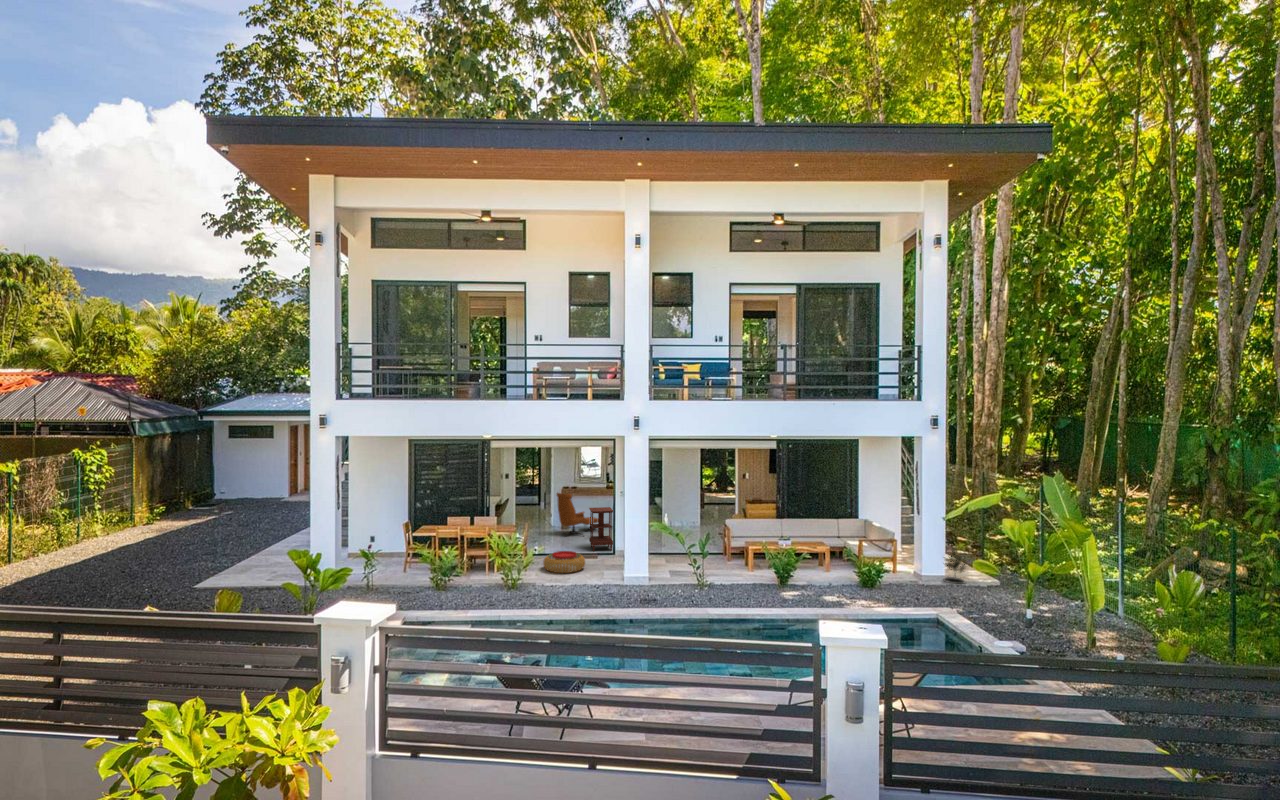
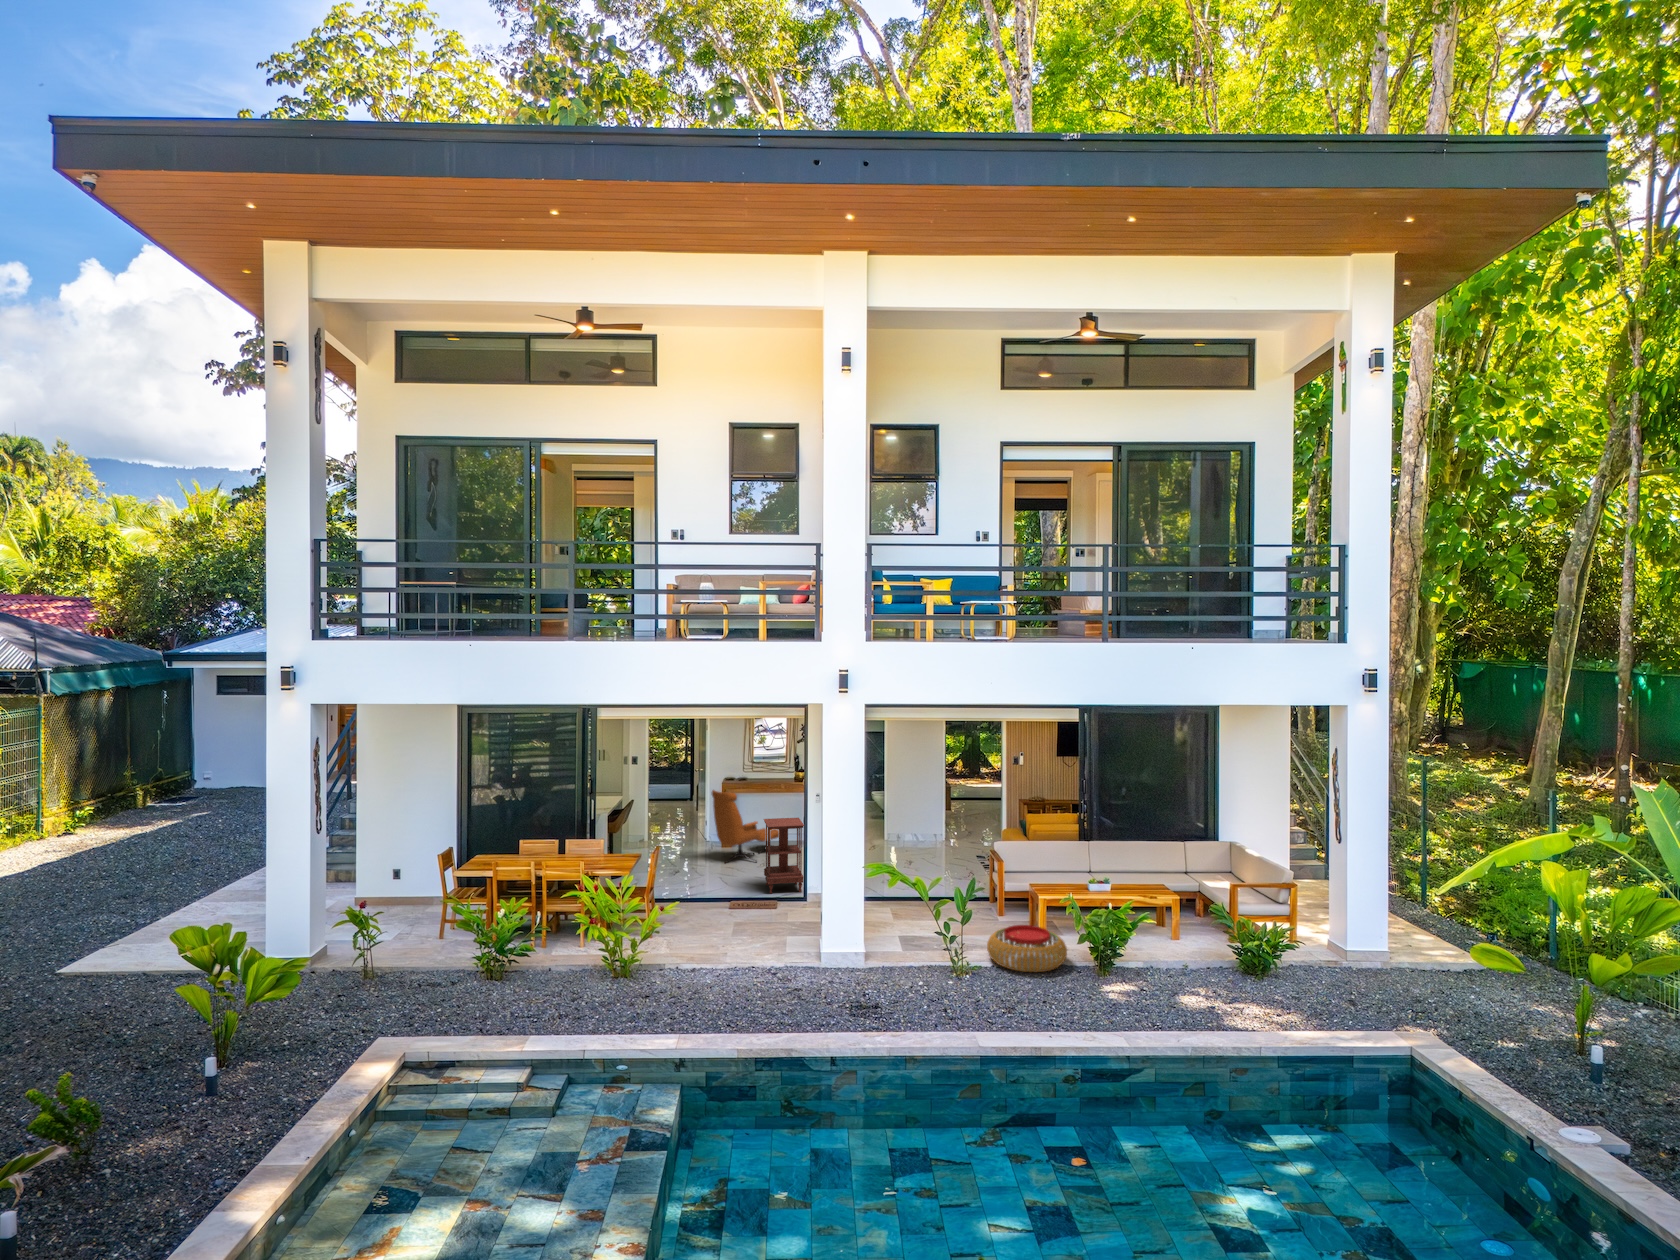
potted tree: present [944,548,967,584] -> none [1383,898,1436,969]
pouf: present [543,551,585,573] -> present [987,925,1067,972]

